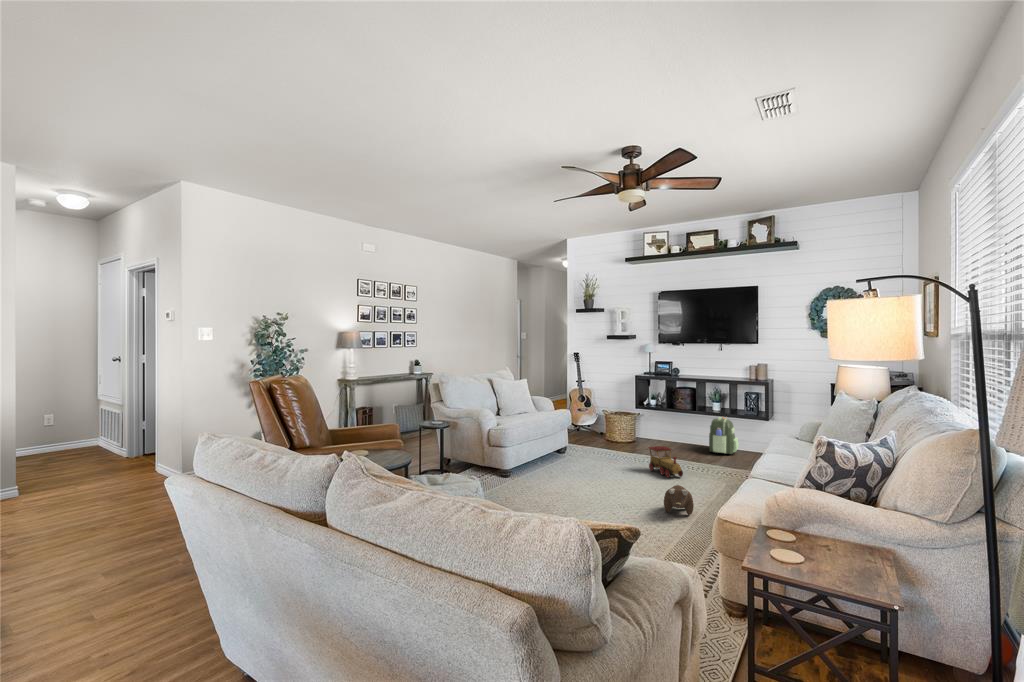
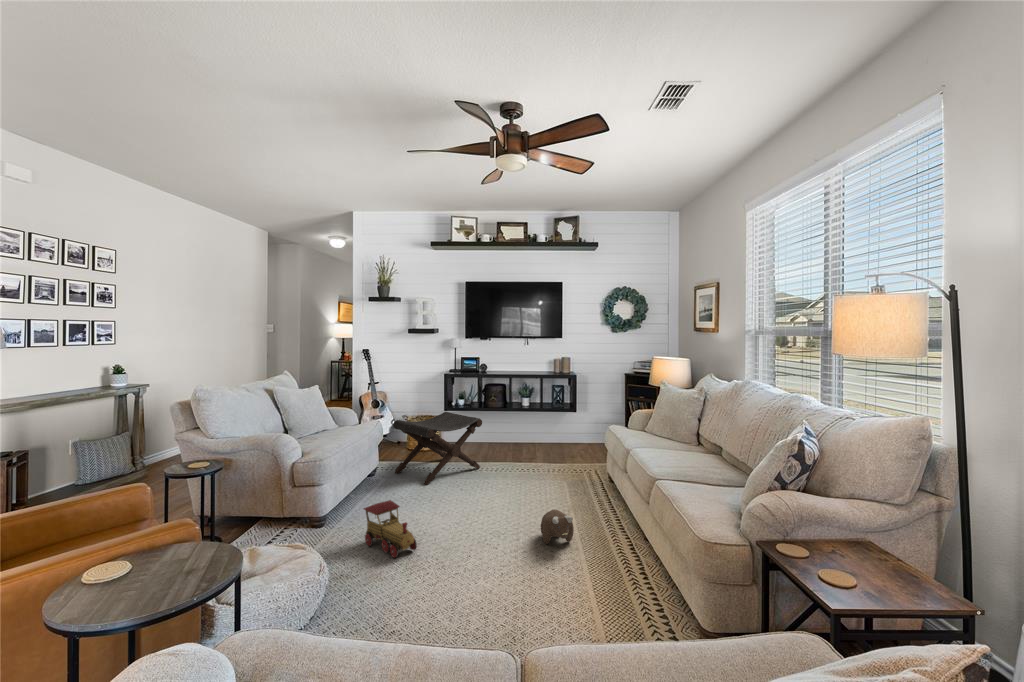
footstool: none [581,407,658,463] -> present [393,412,482,485]
backpack: present [709,417,739,454] -> none [521,407,546,451]
toy train: present [649,446,683,478] -> present [364,500,417,558]

